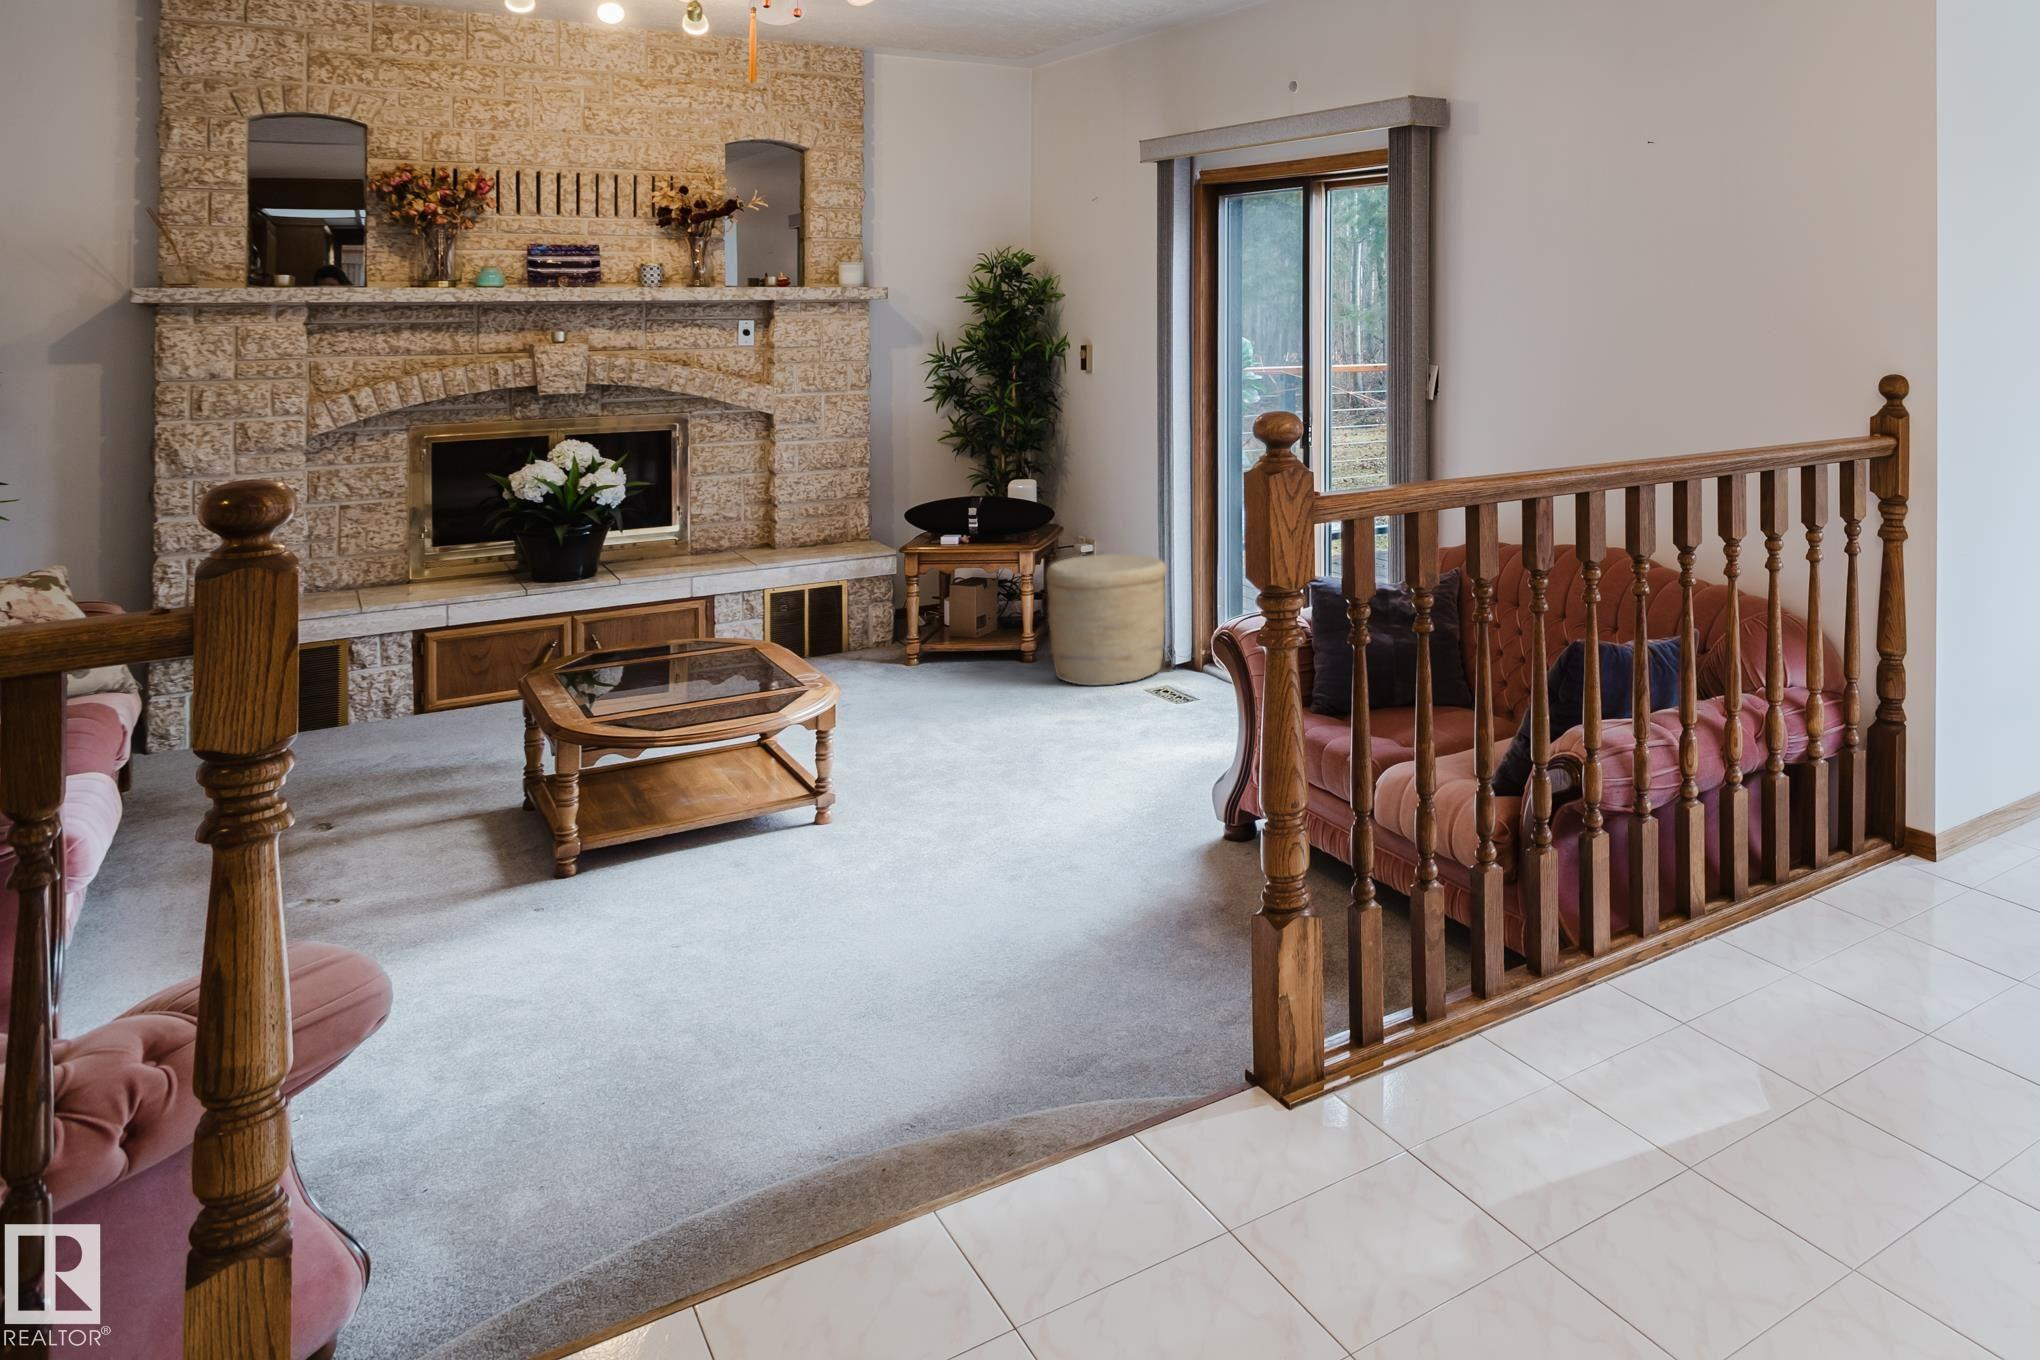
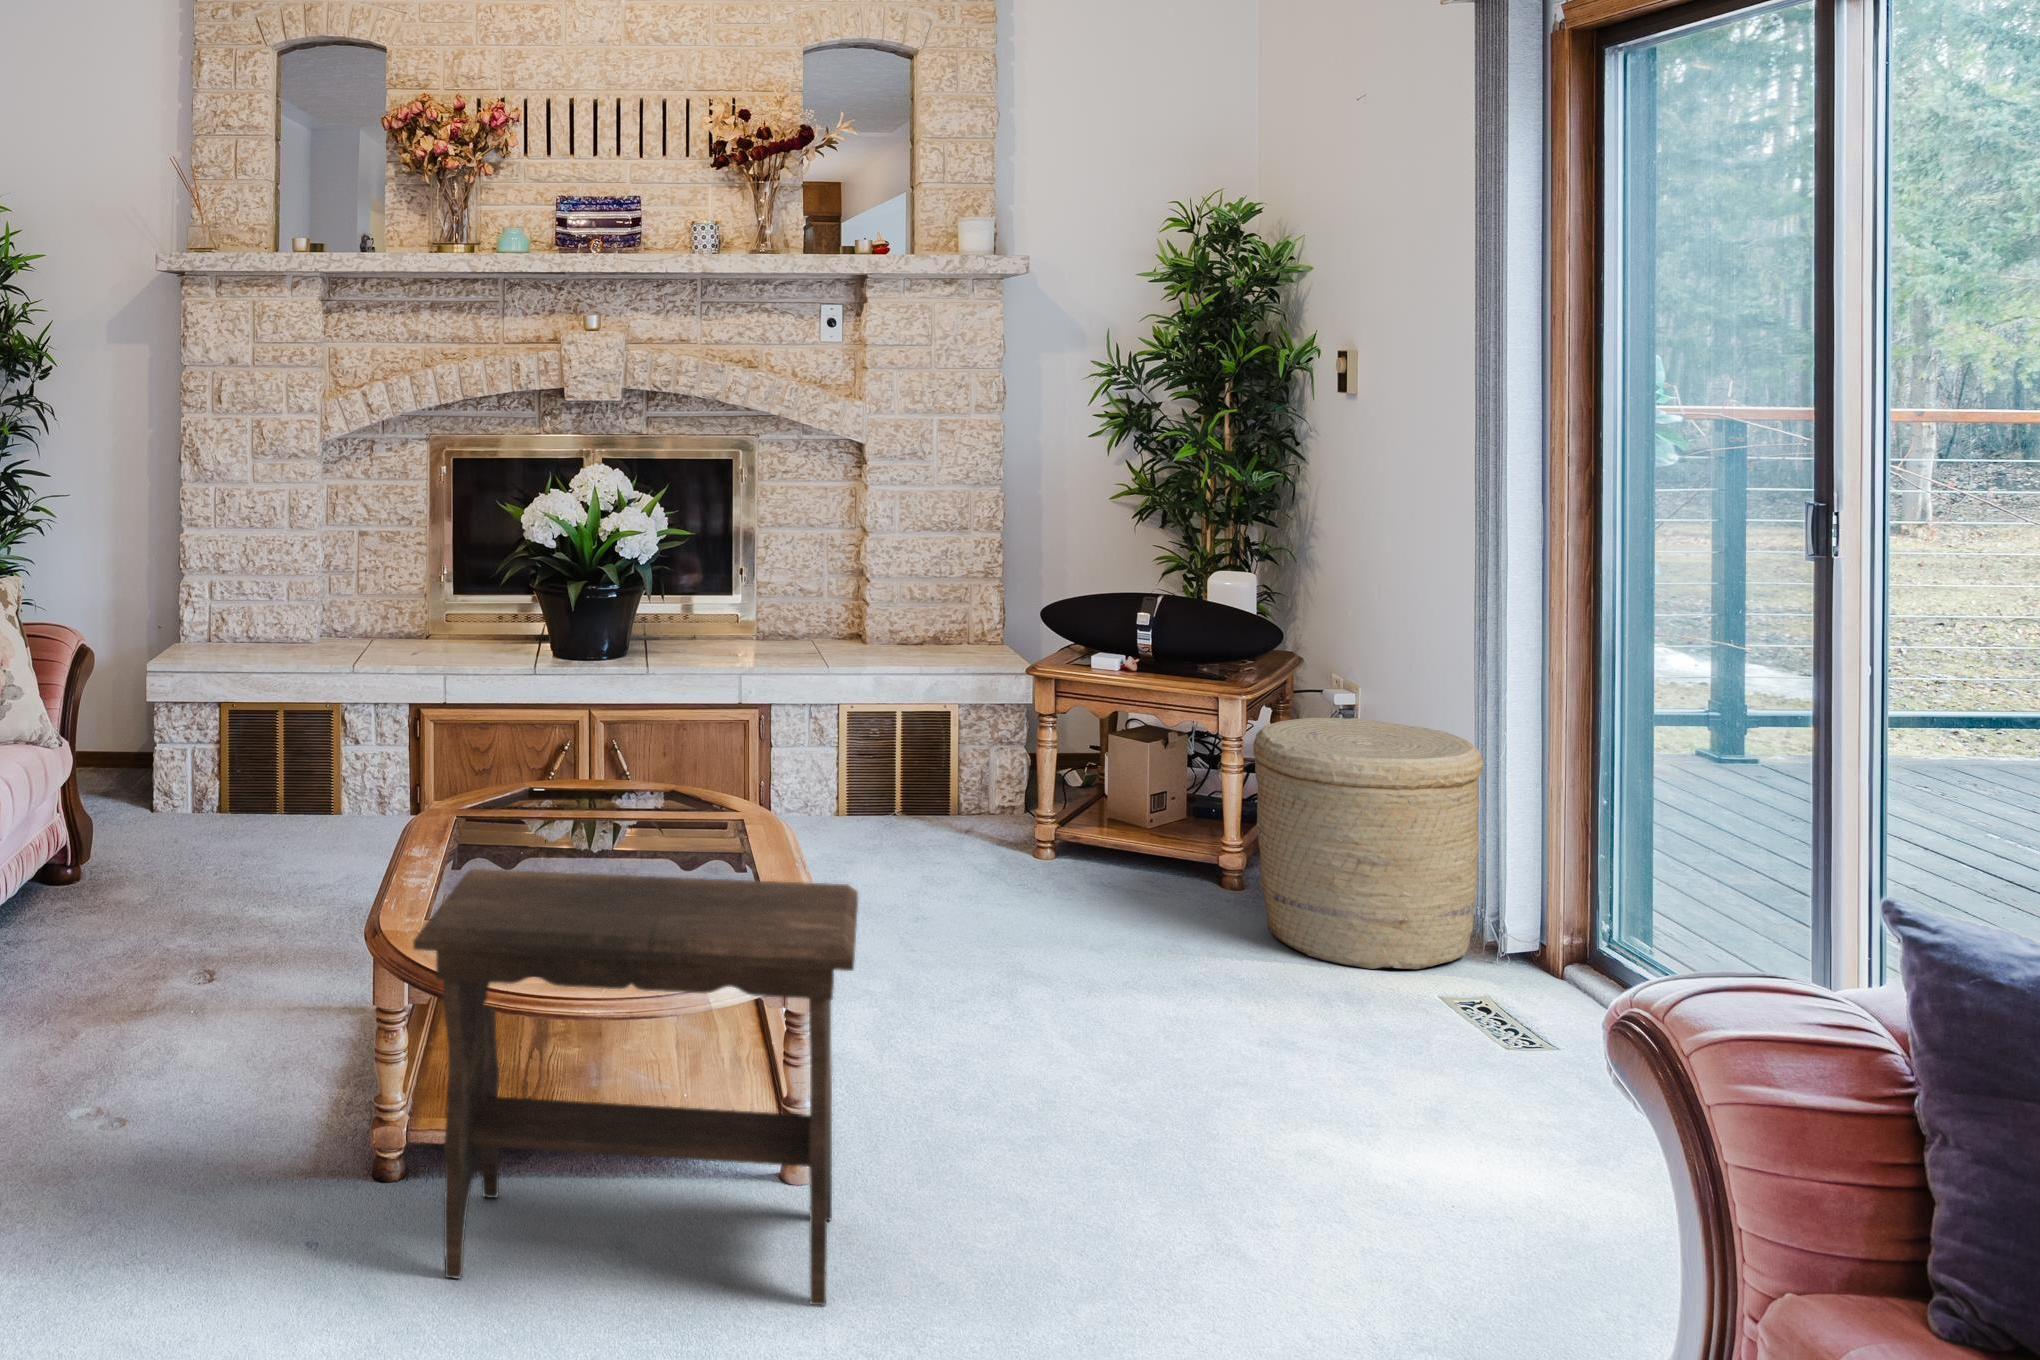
footstool: none [604,659,876,912] -> present [413,869,858,1305]

